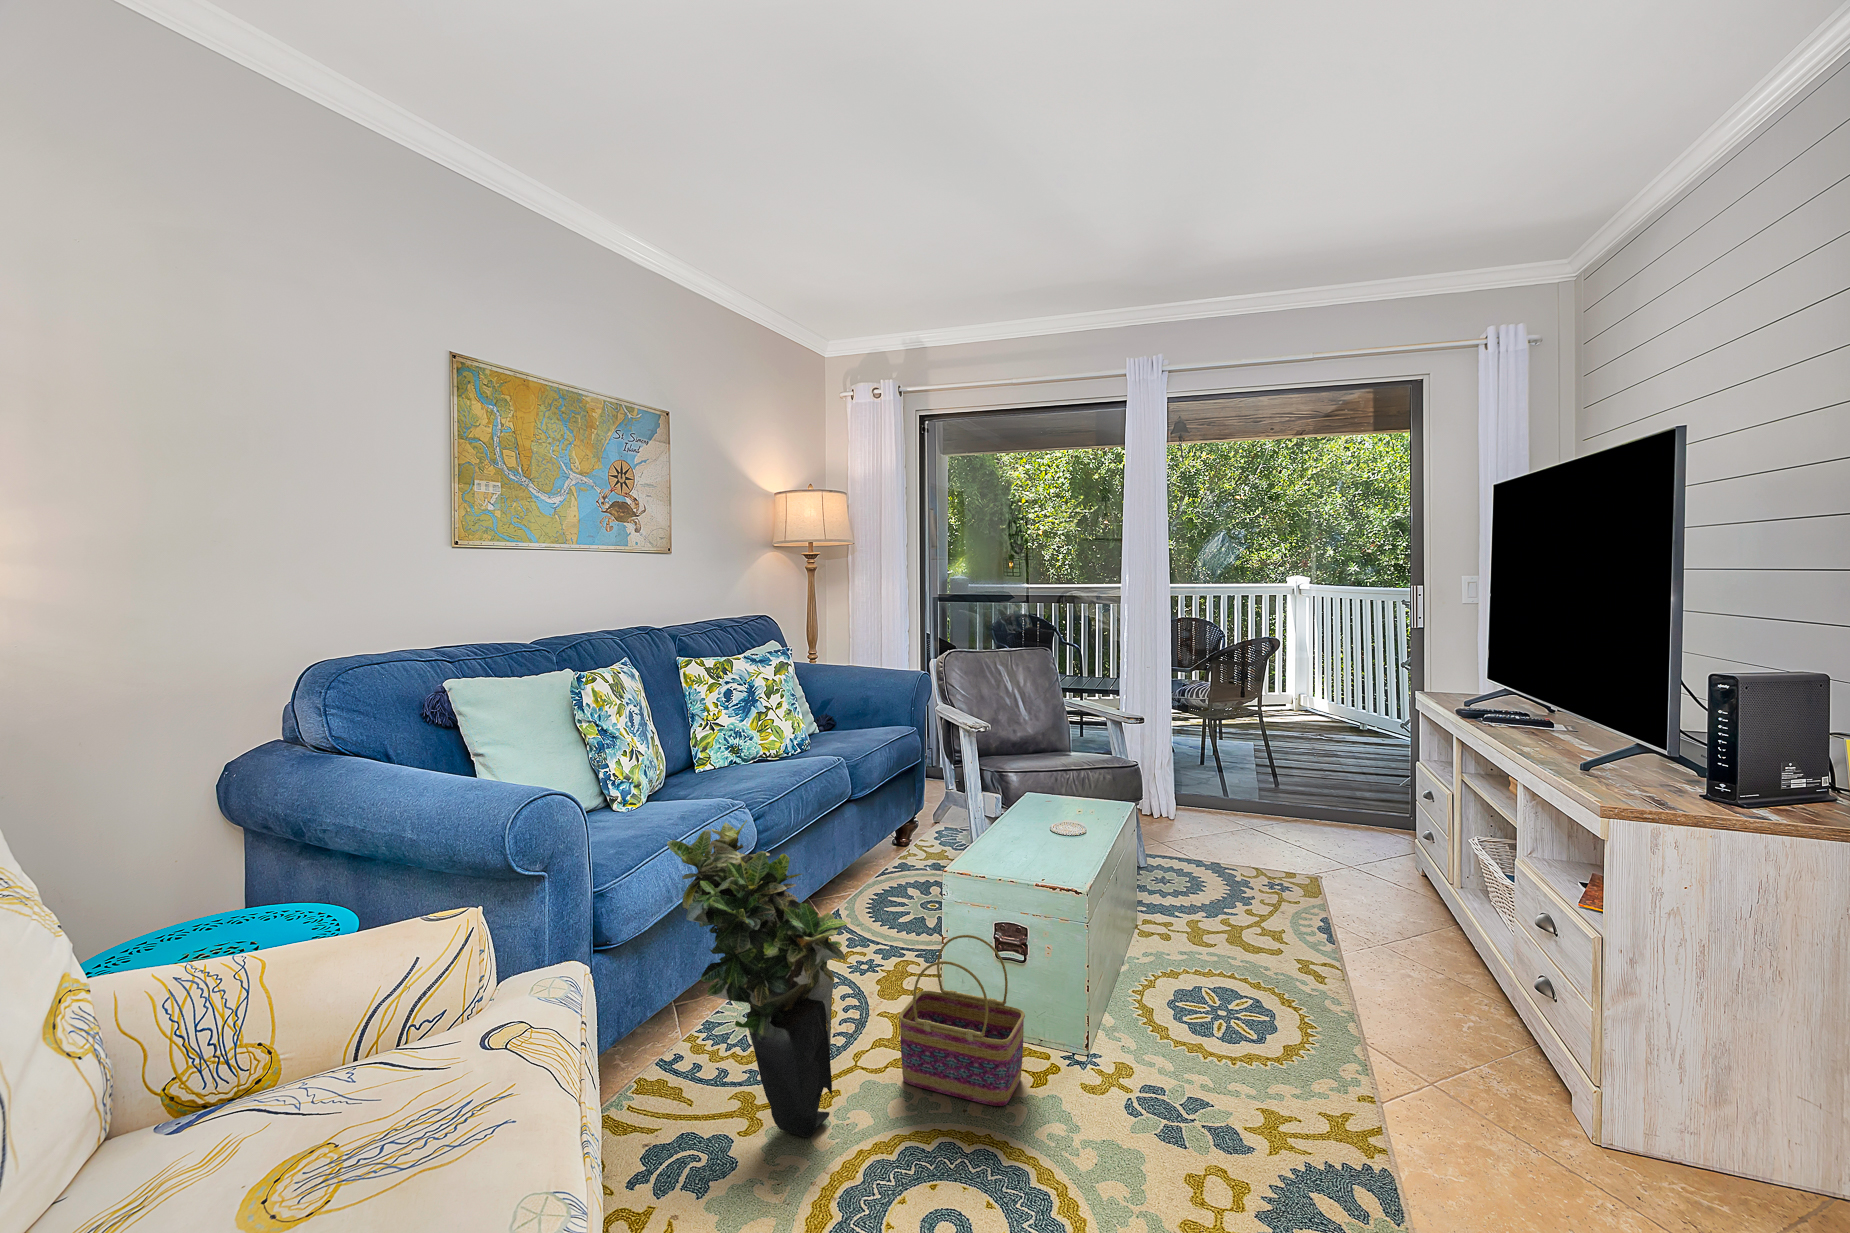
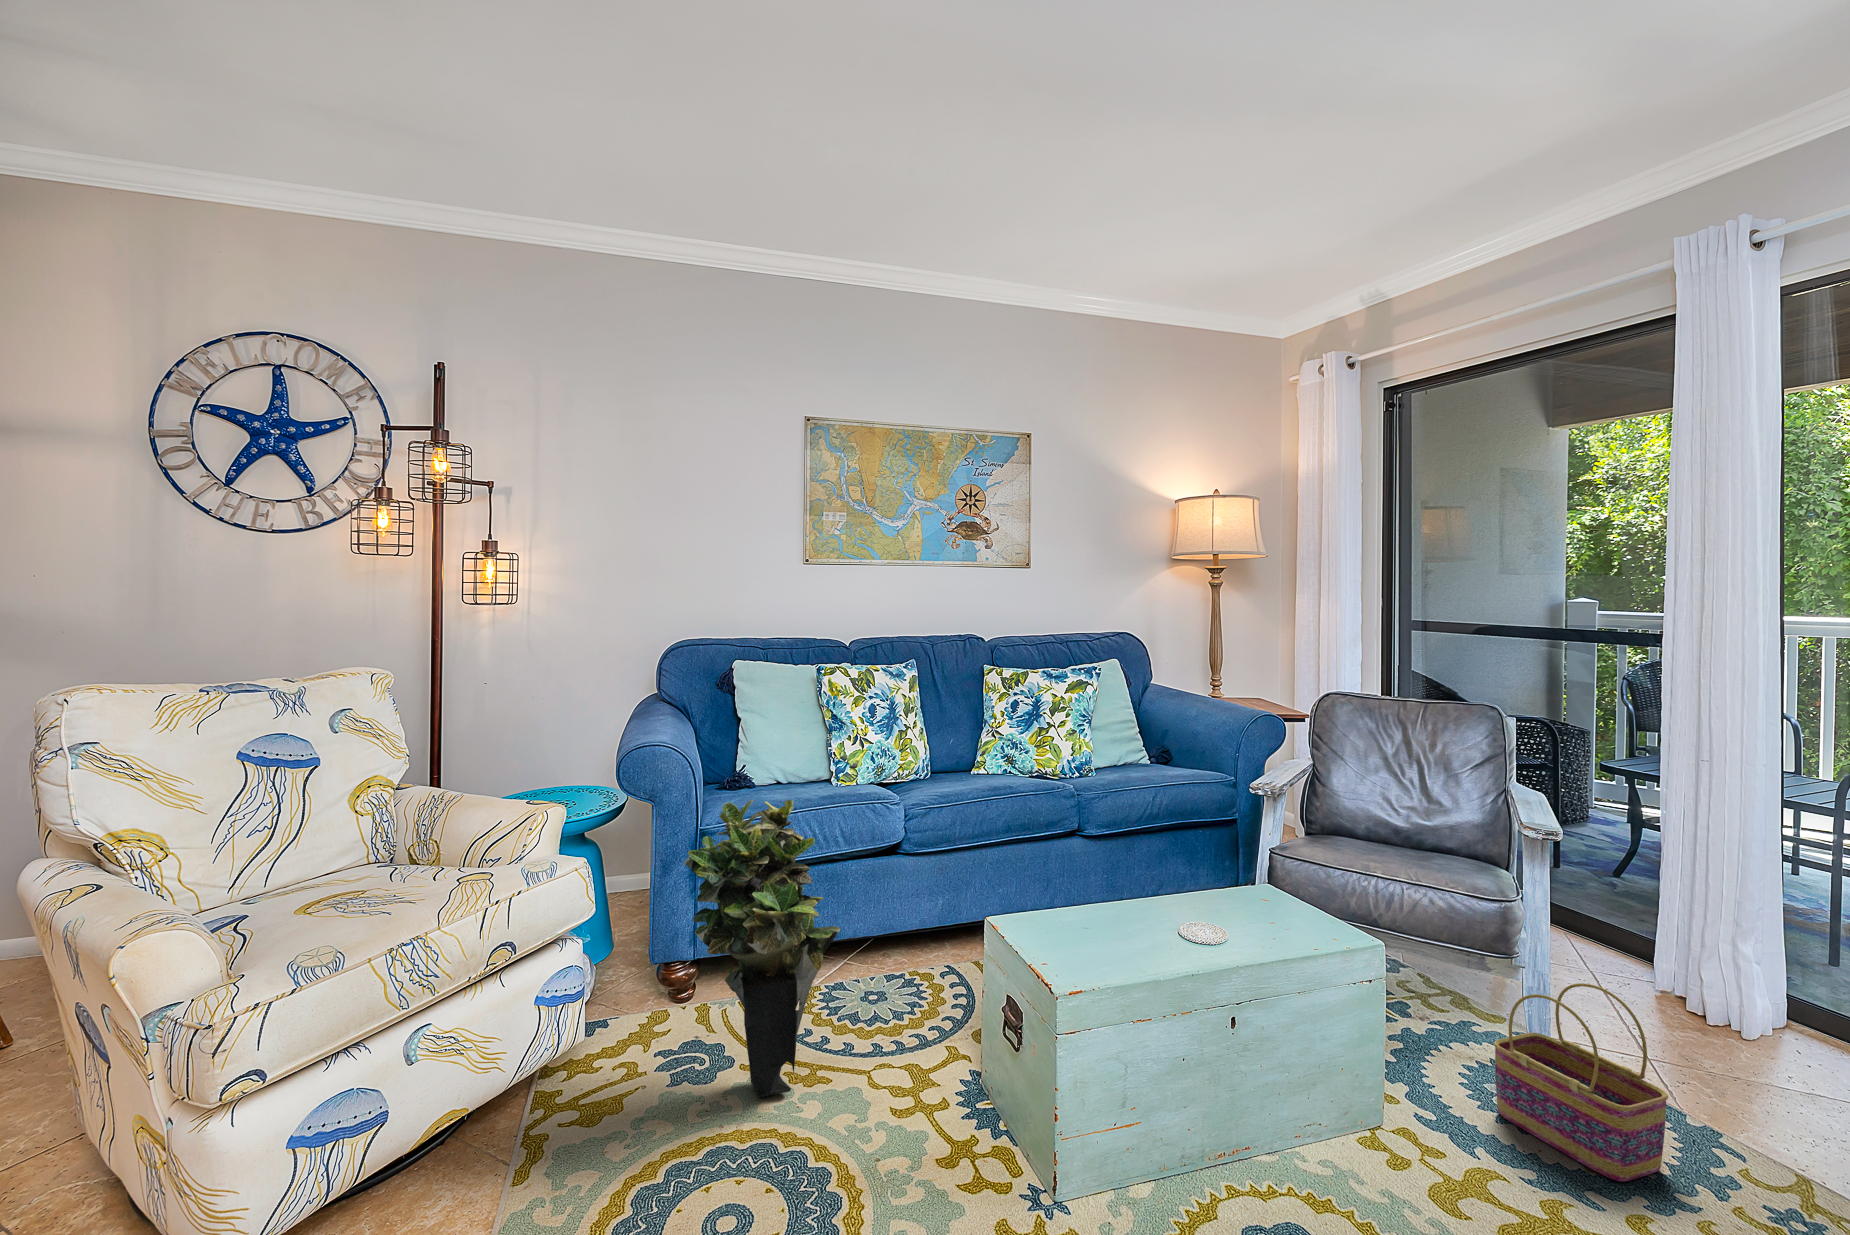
basket: present [899,935,1025,1106] -> present [1494,983,1668,1182]

